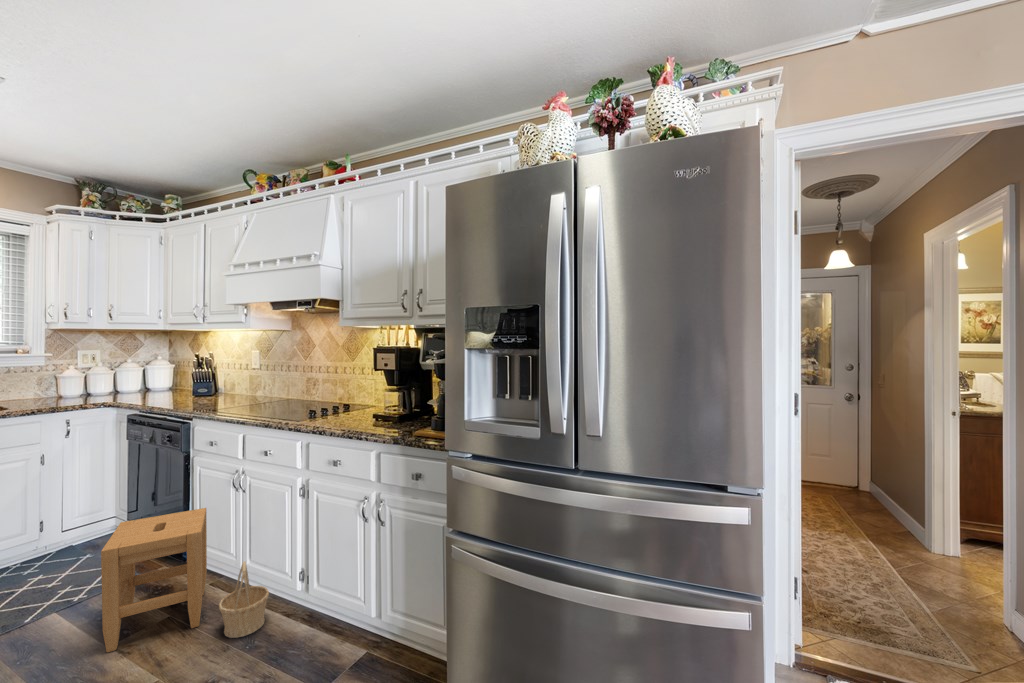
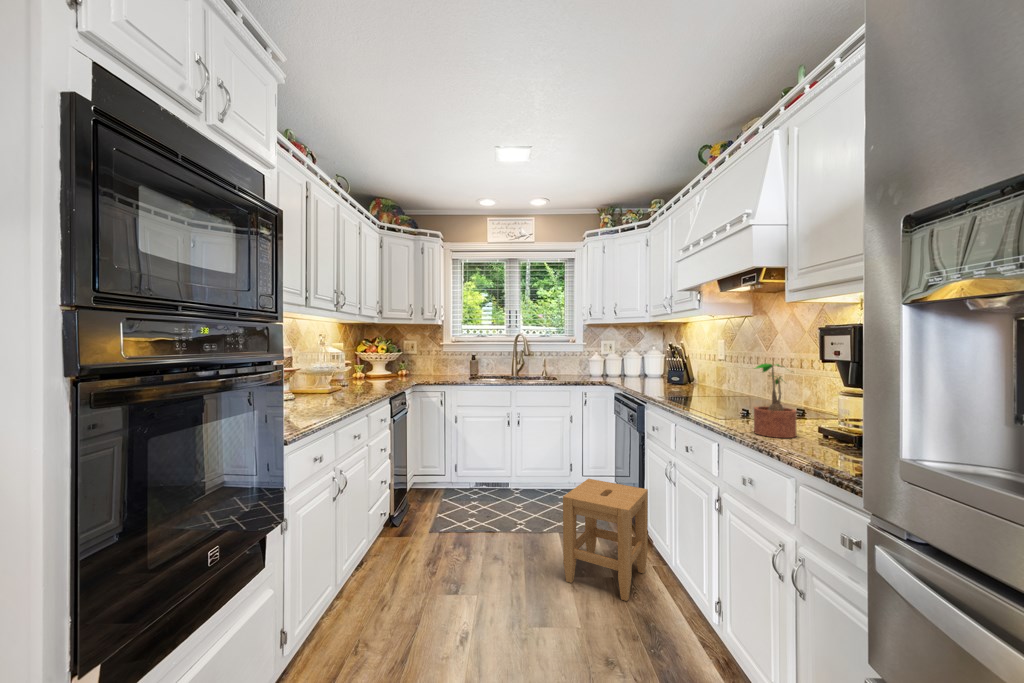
potted plant: none [331,374,360,427] -> present [754,364,797,438]
basket: present [219,561,269,638] -> none [636,558,685,641]

